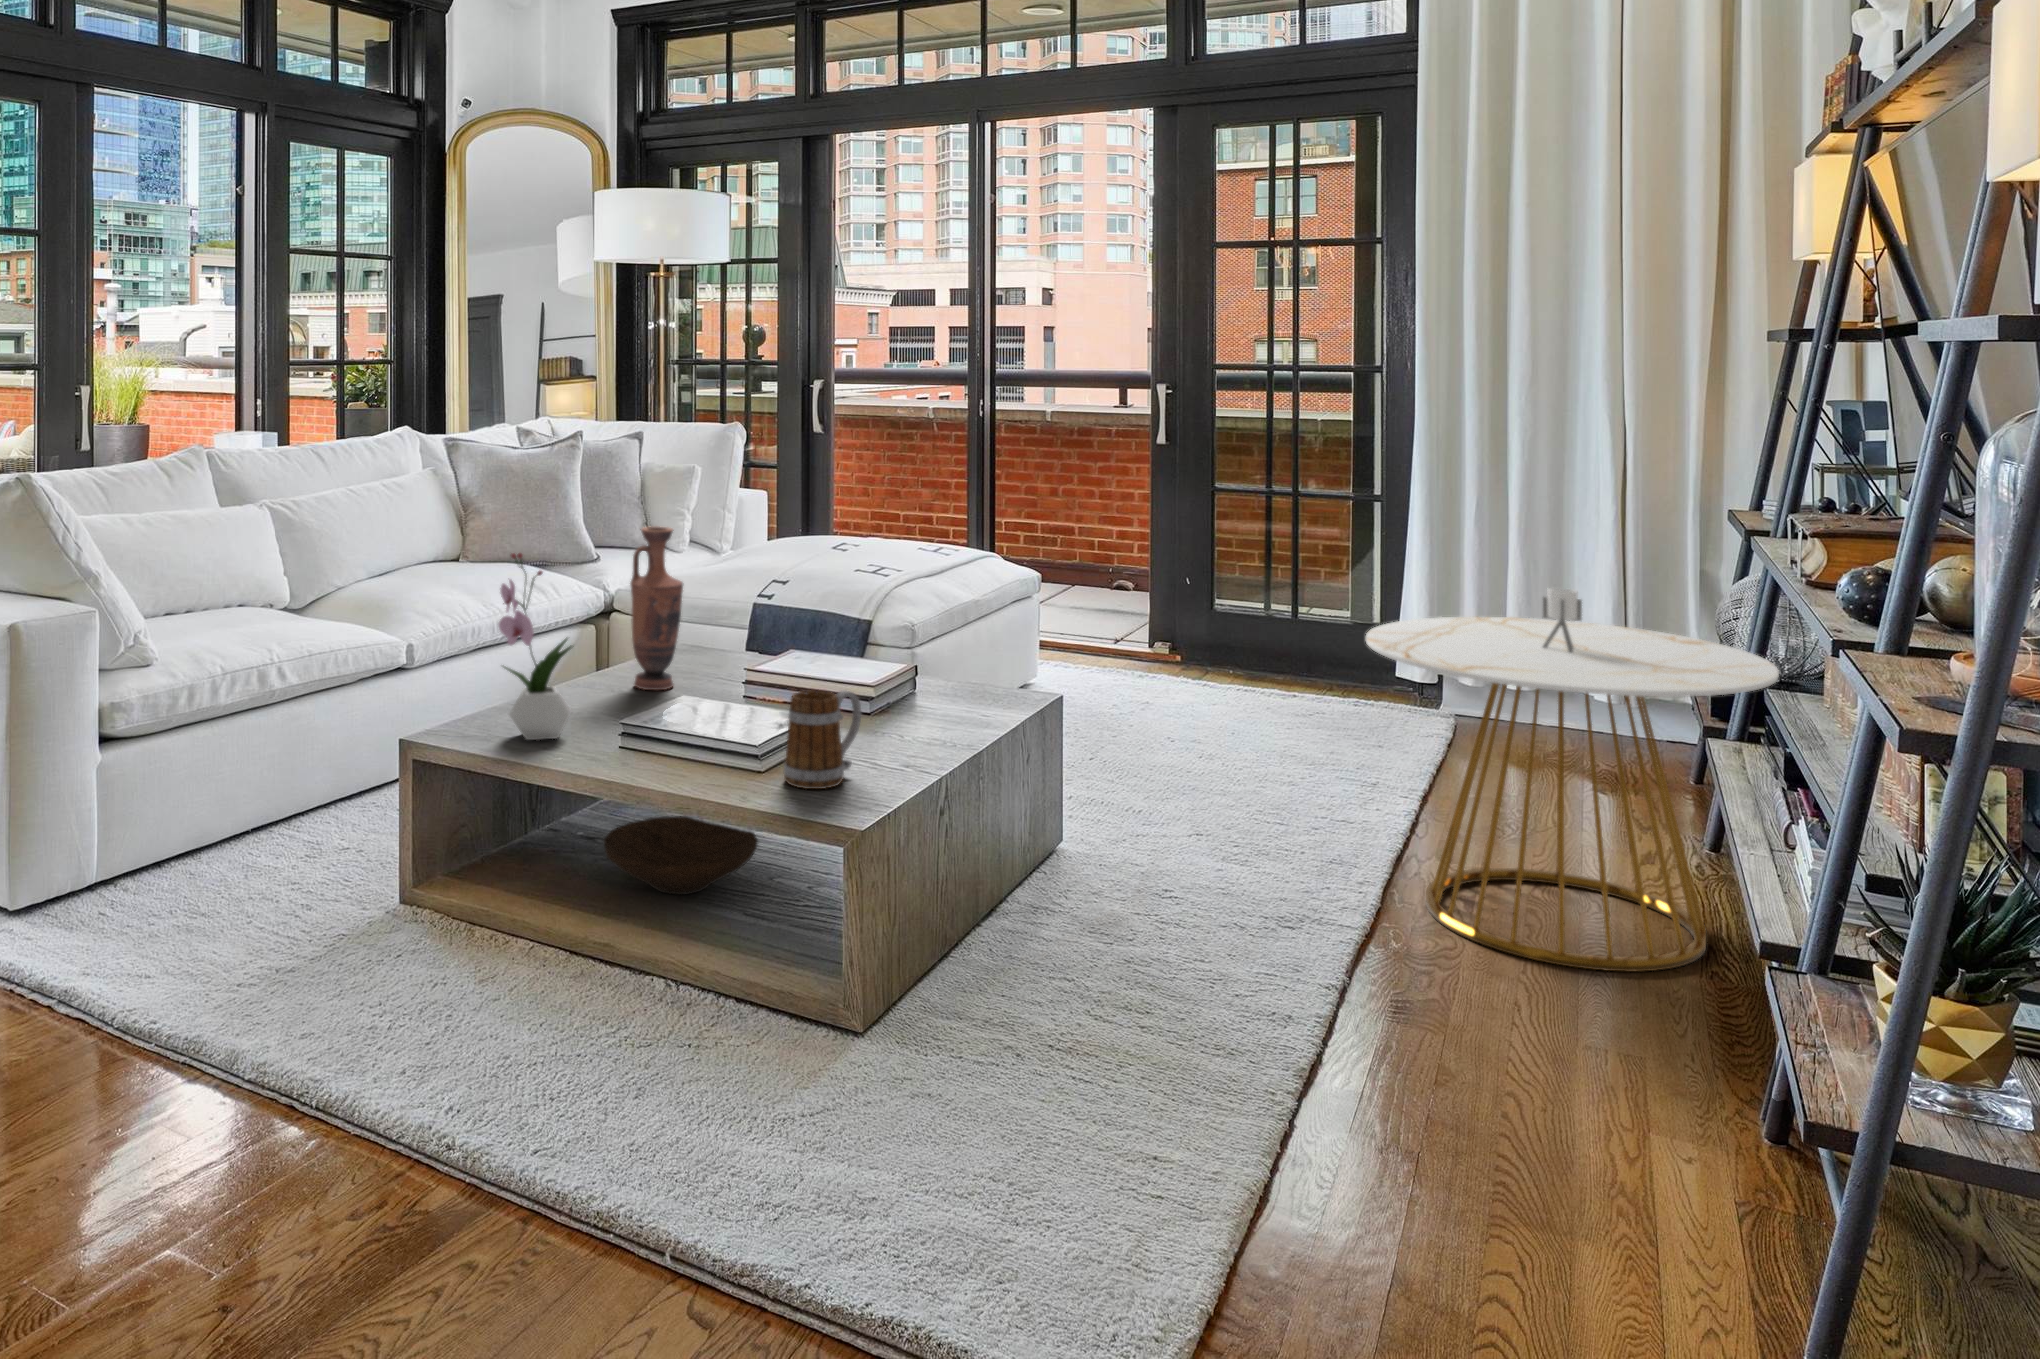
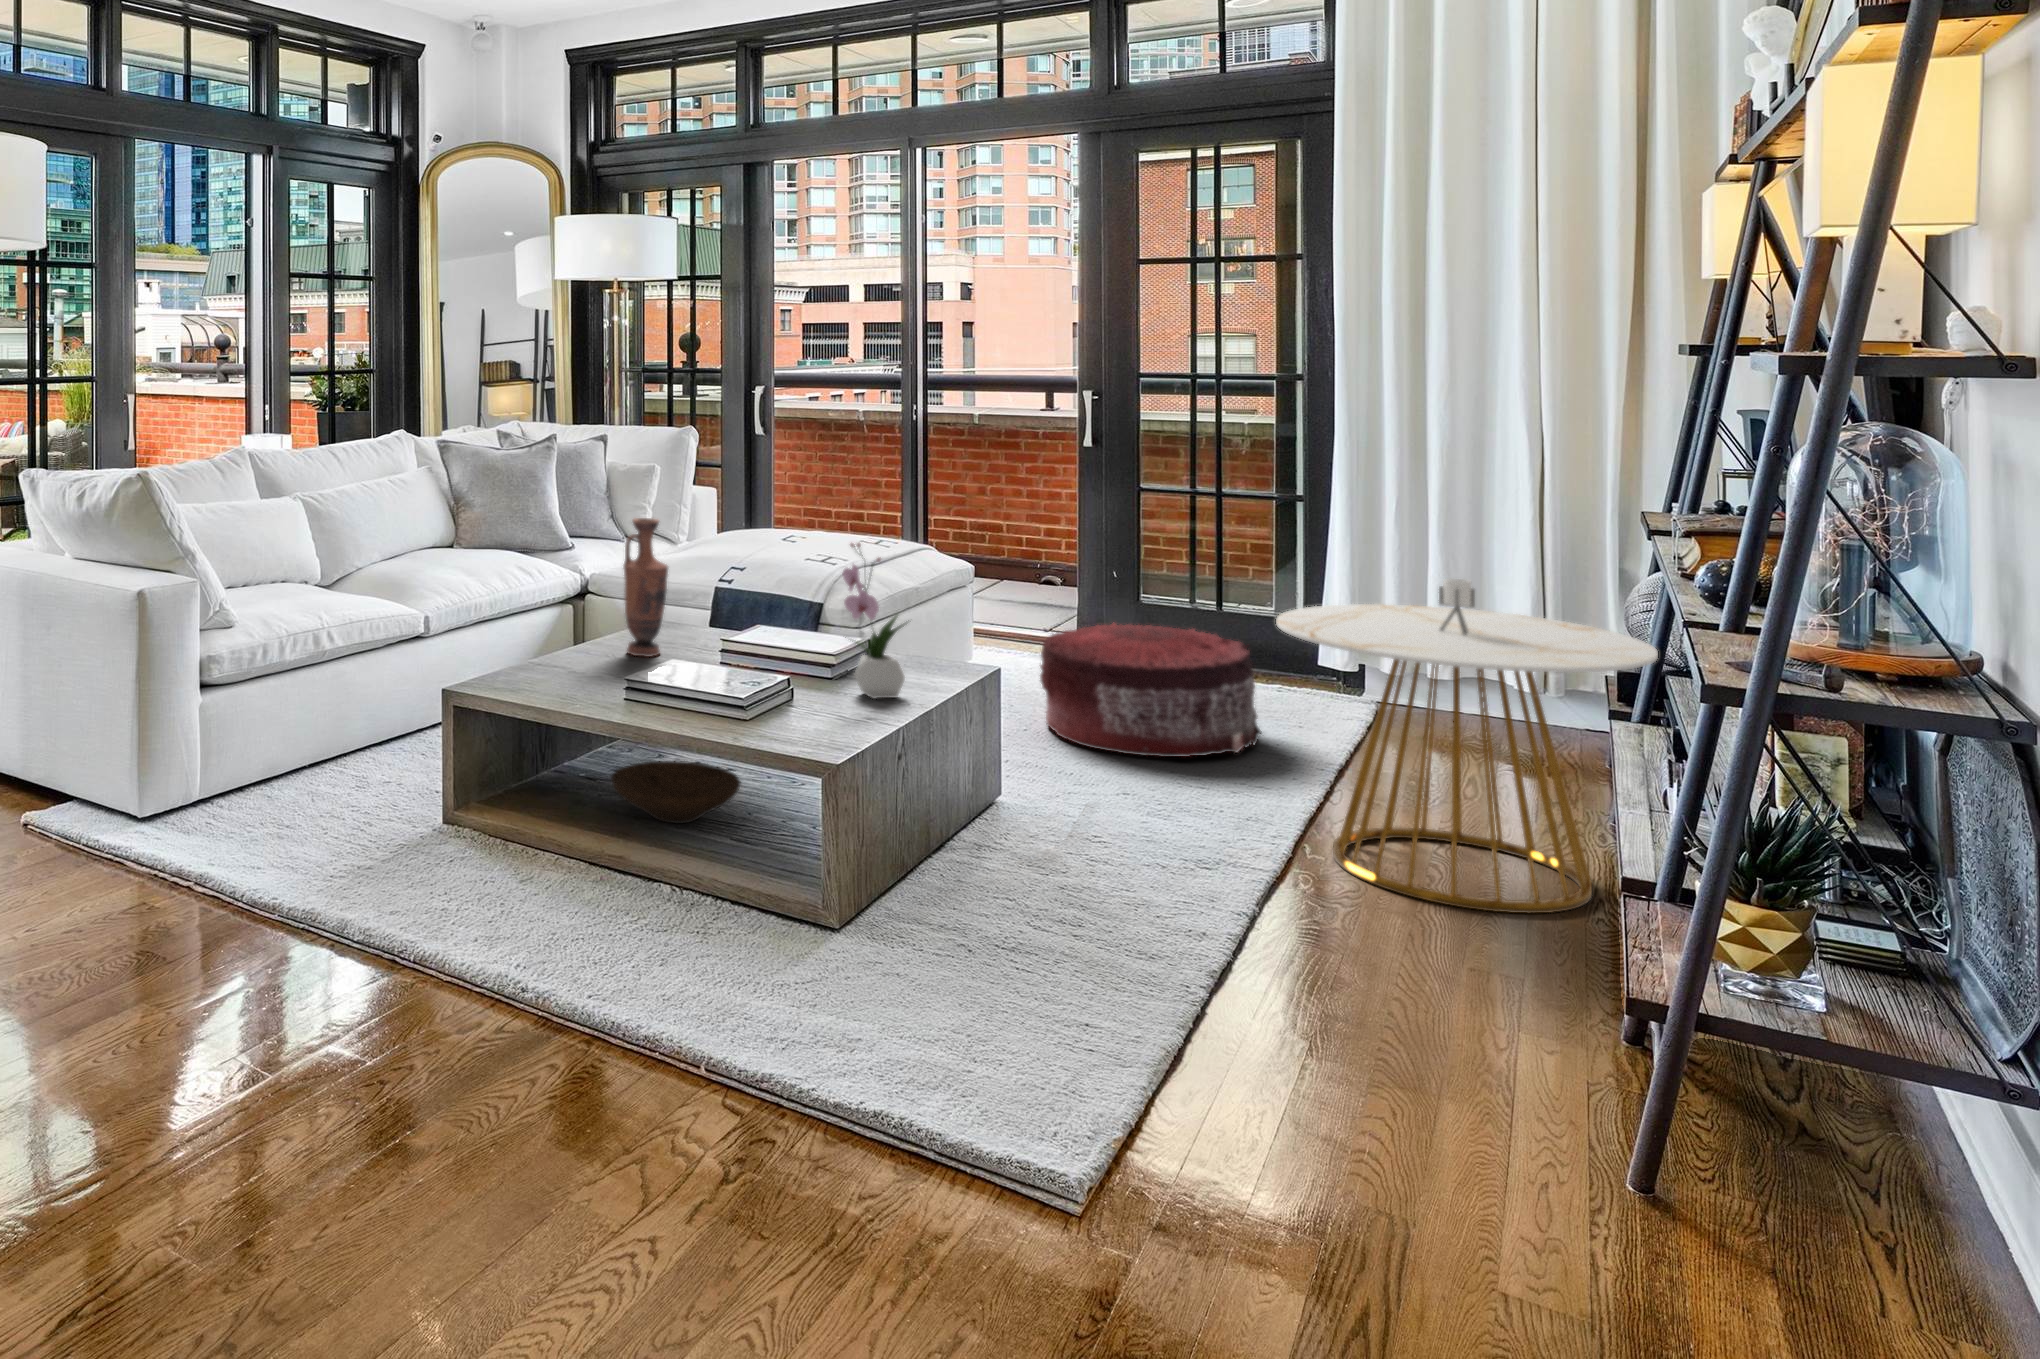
flower arrangement: present [499,553,572,740] -> present [842,543,906,699]
pouf: none [1106,636,1345,788] -> present [1040,623,1262,757]
mug: present [784,690,861,789] -> none [767,654,831,735]

